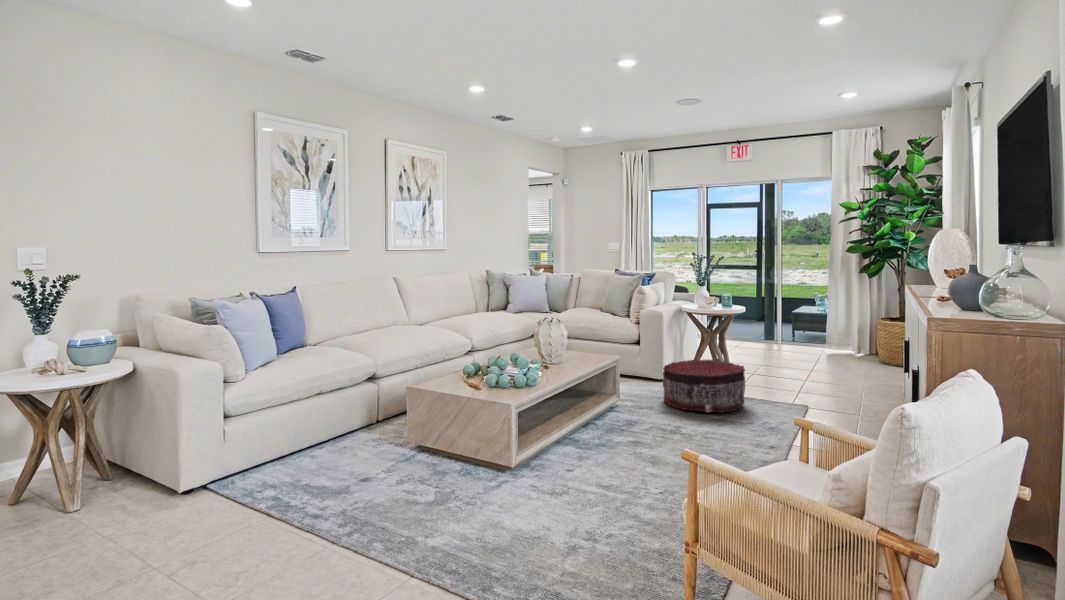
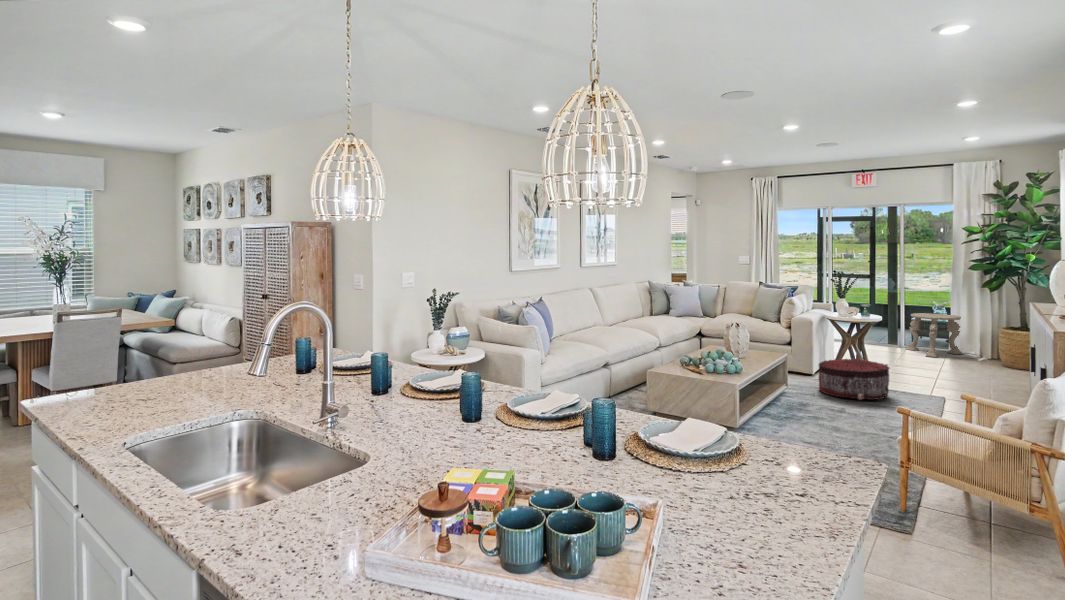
side table: none [783,304,844,354] -> present [905,313,963,358]

